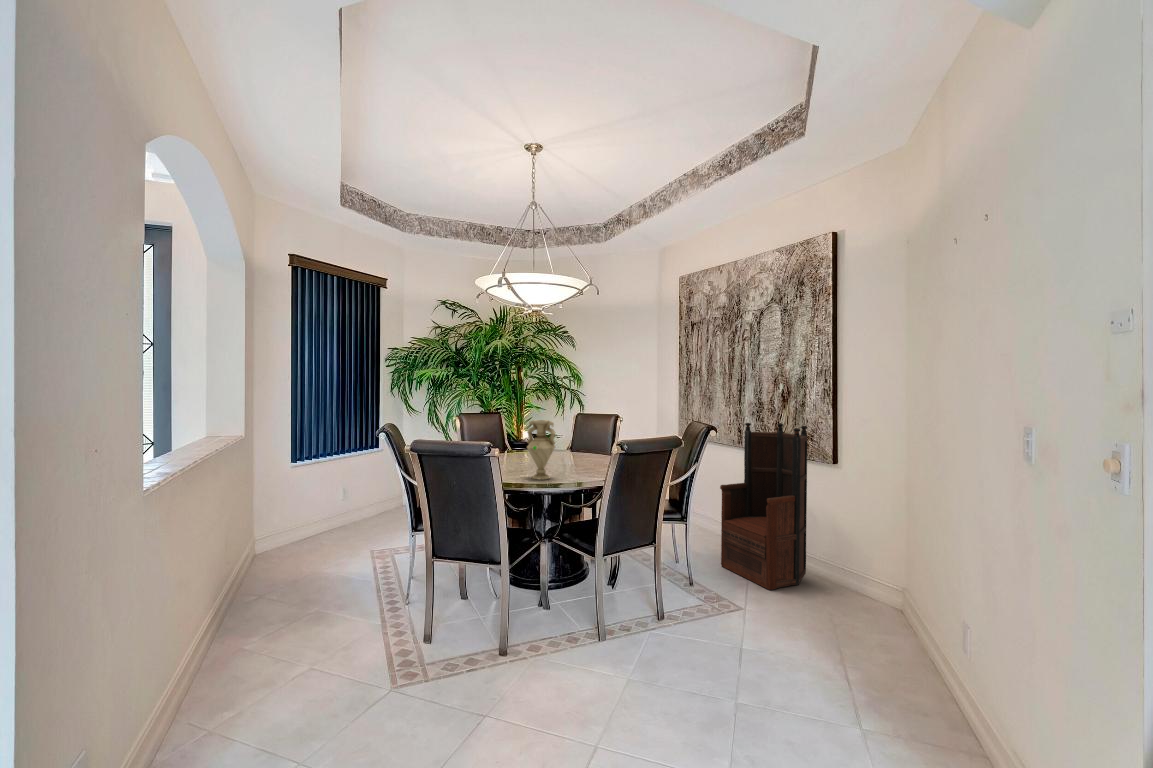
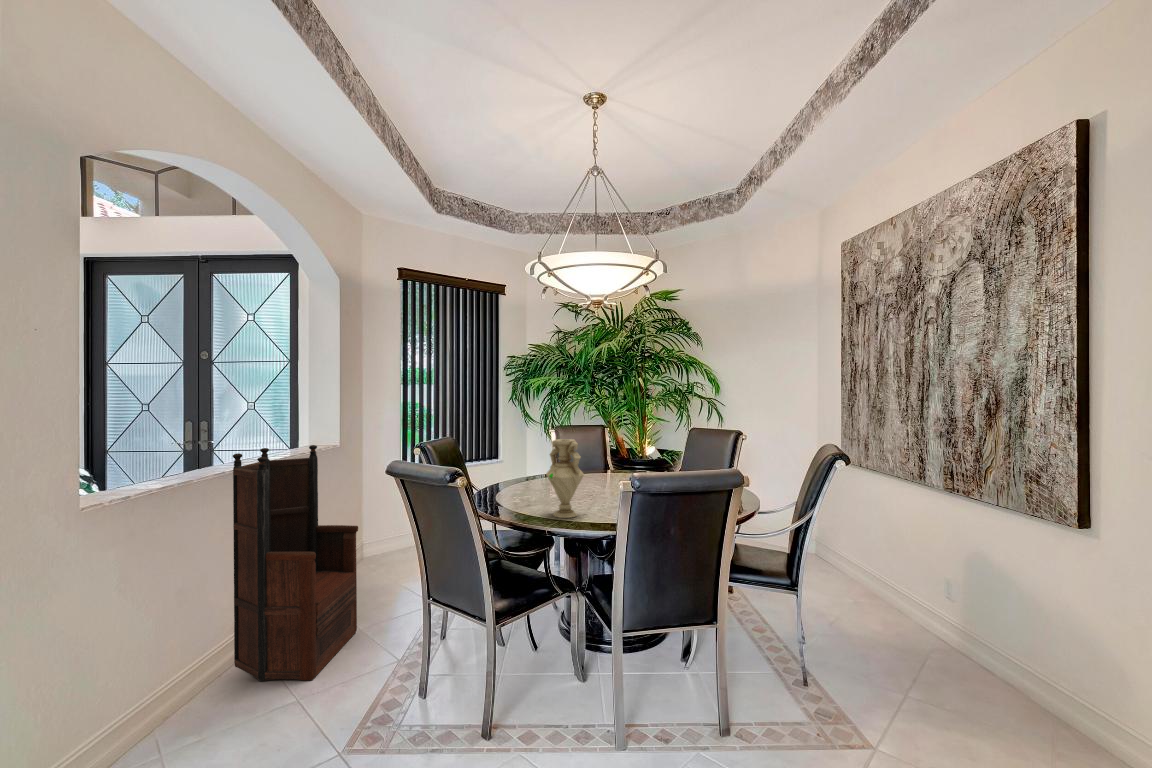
armchair: present [720,423,807,590] -> present [233,445,358,681]

